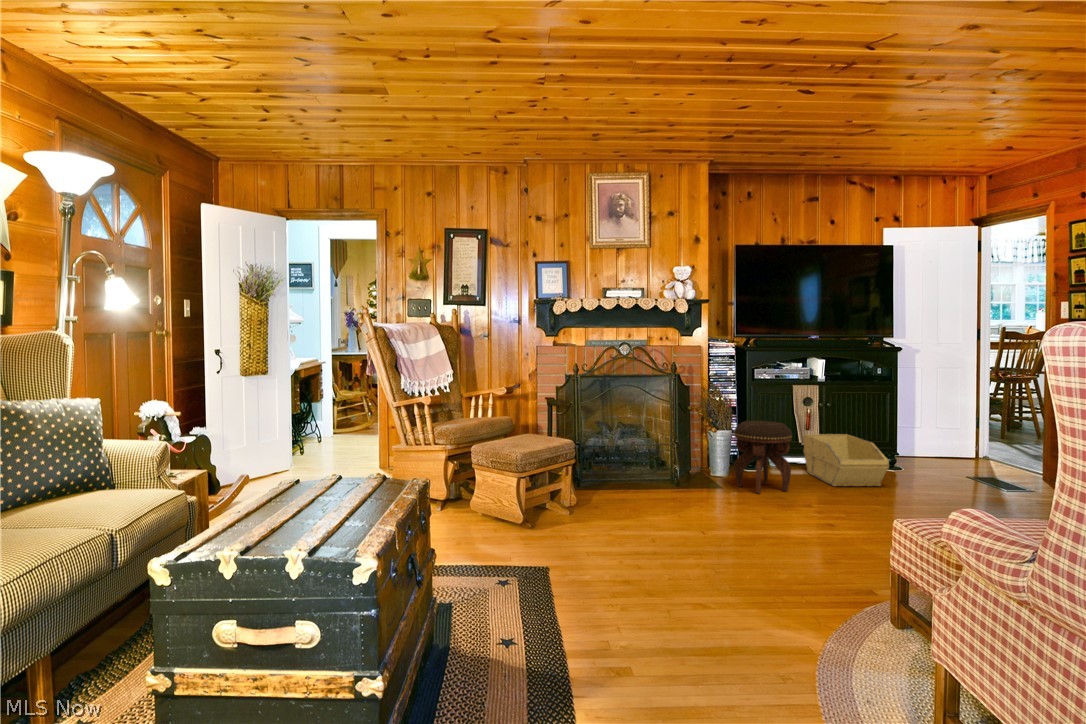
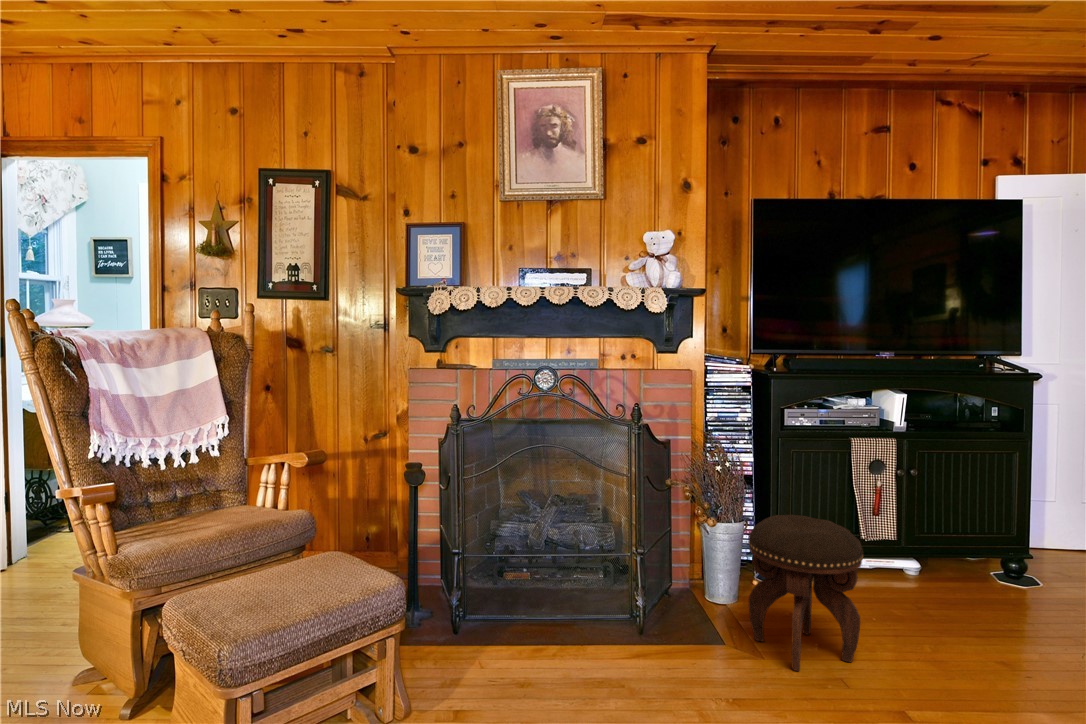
storage bin: present [803,434,889,486] -> none [870,525,1054,646]

